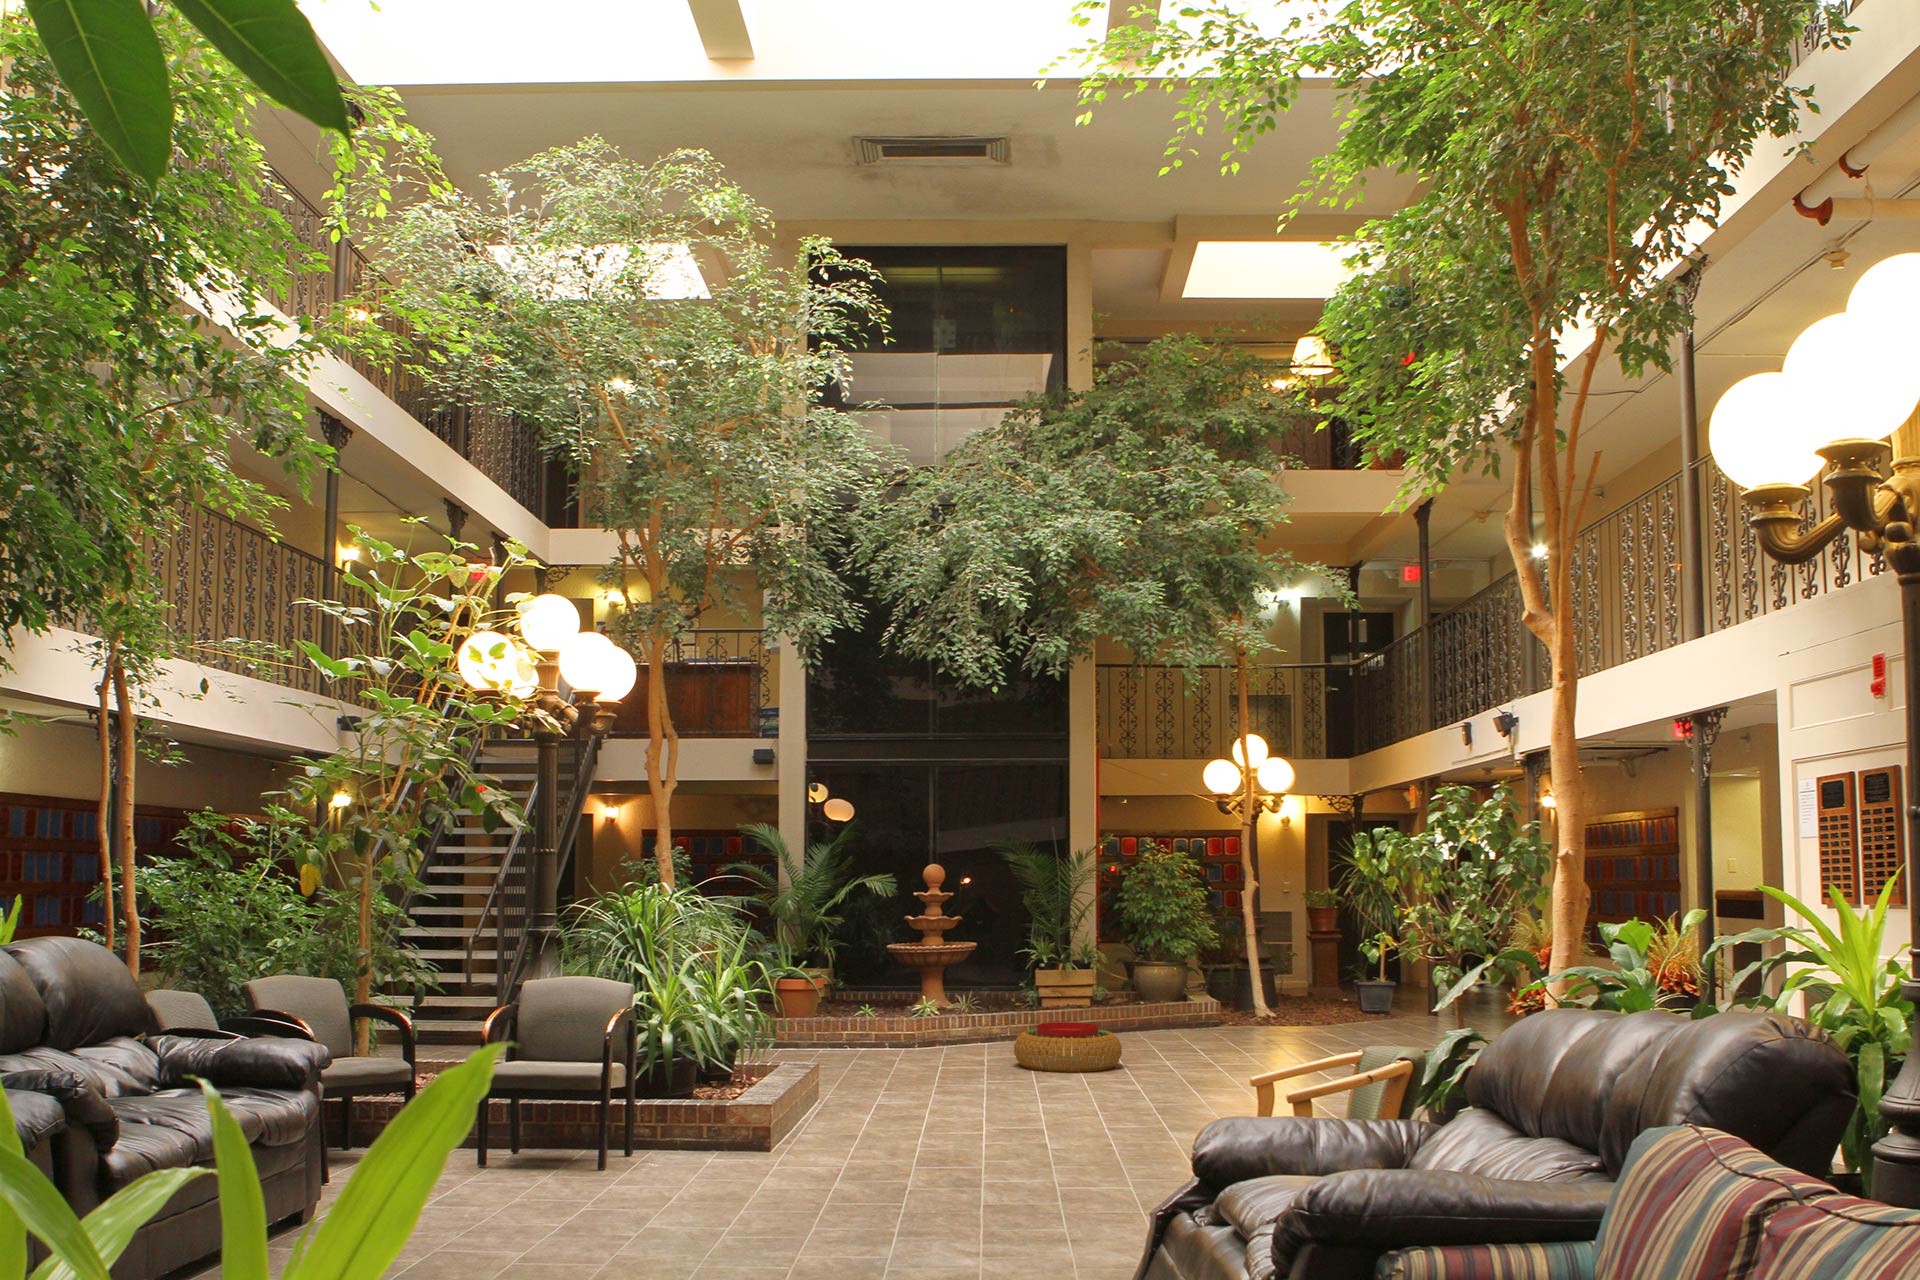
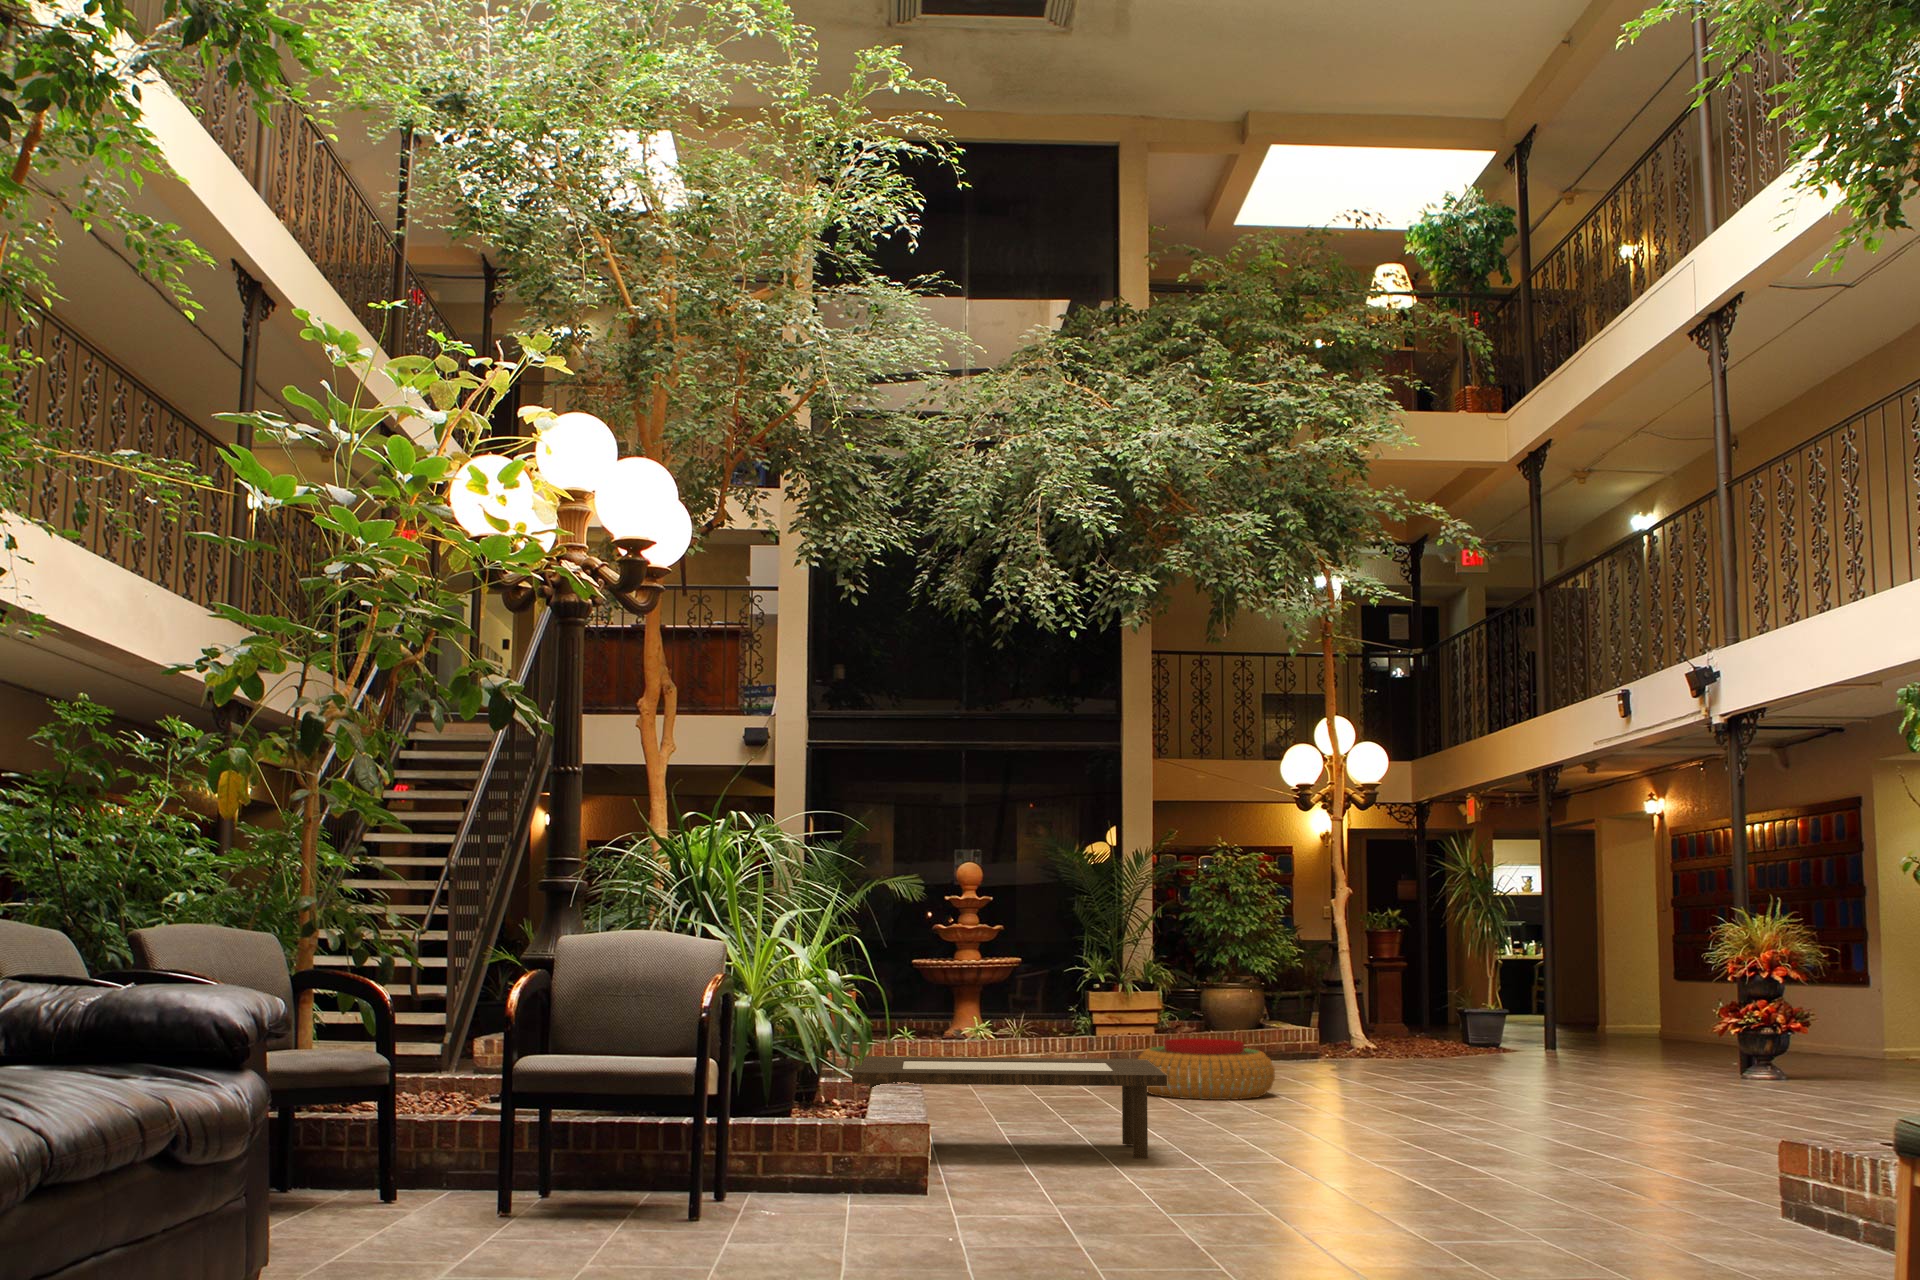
coffee table: none [736,1050,961,1126] -> present [852,1056,1167,1159]

